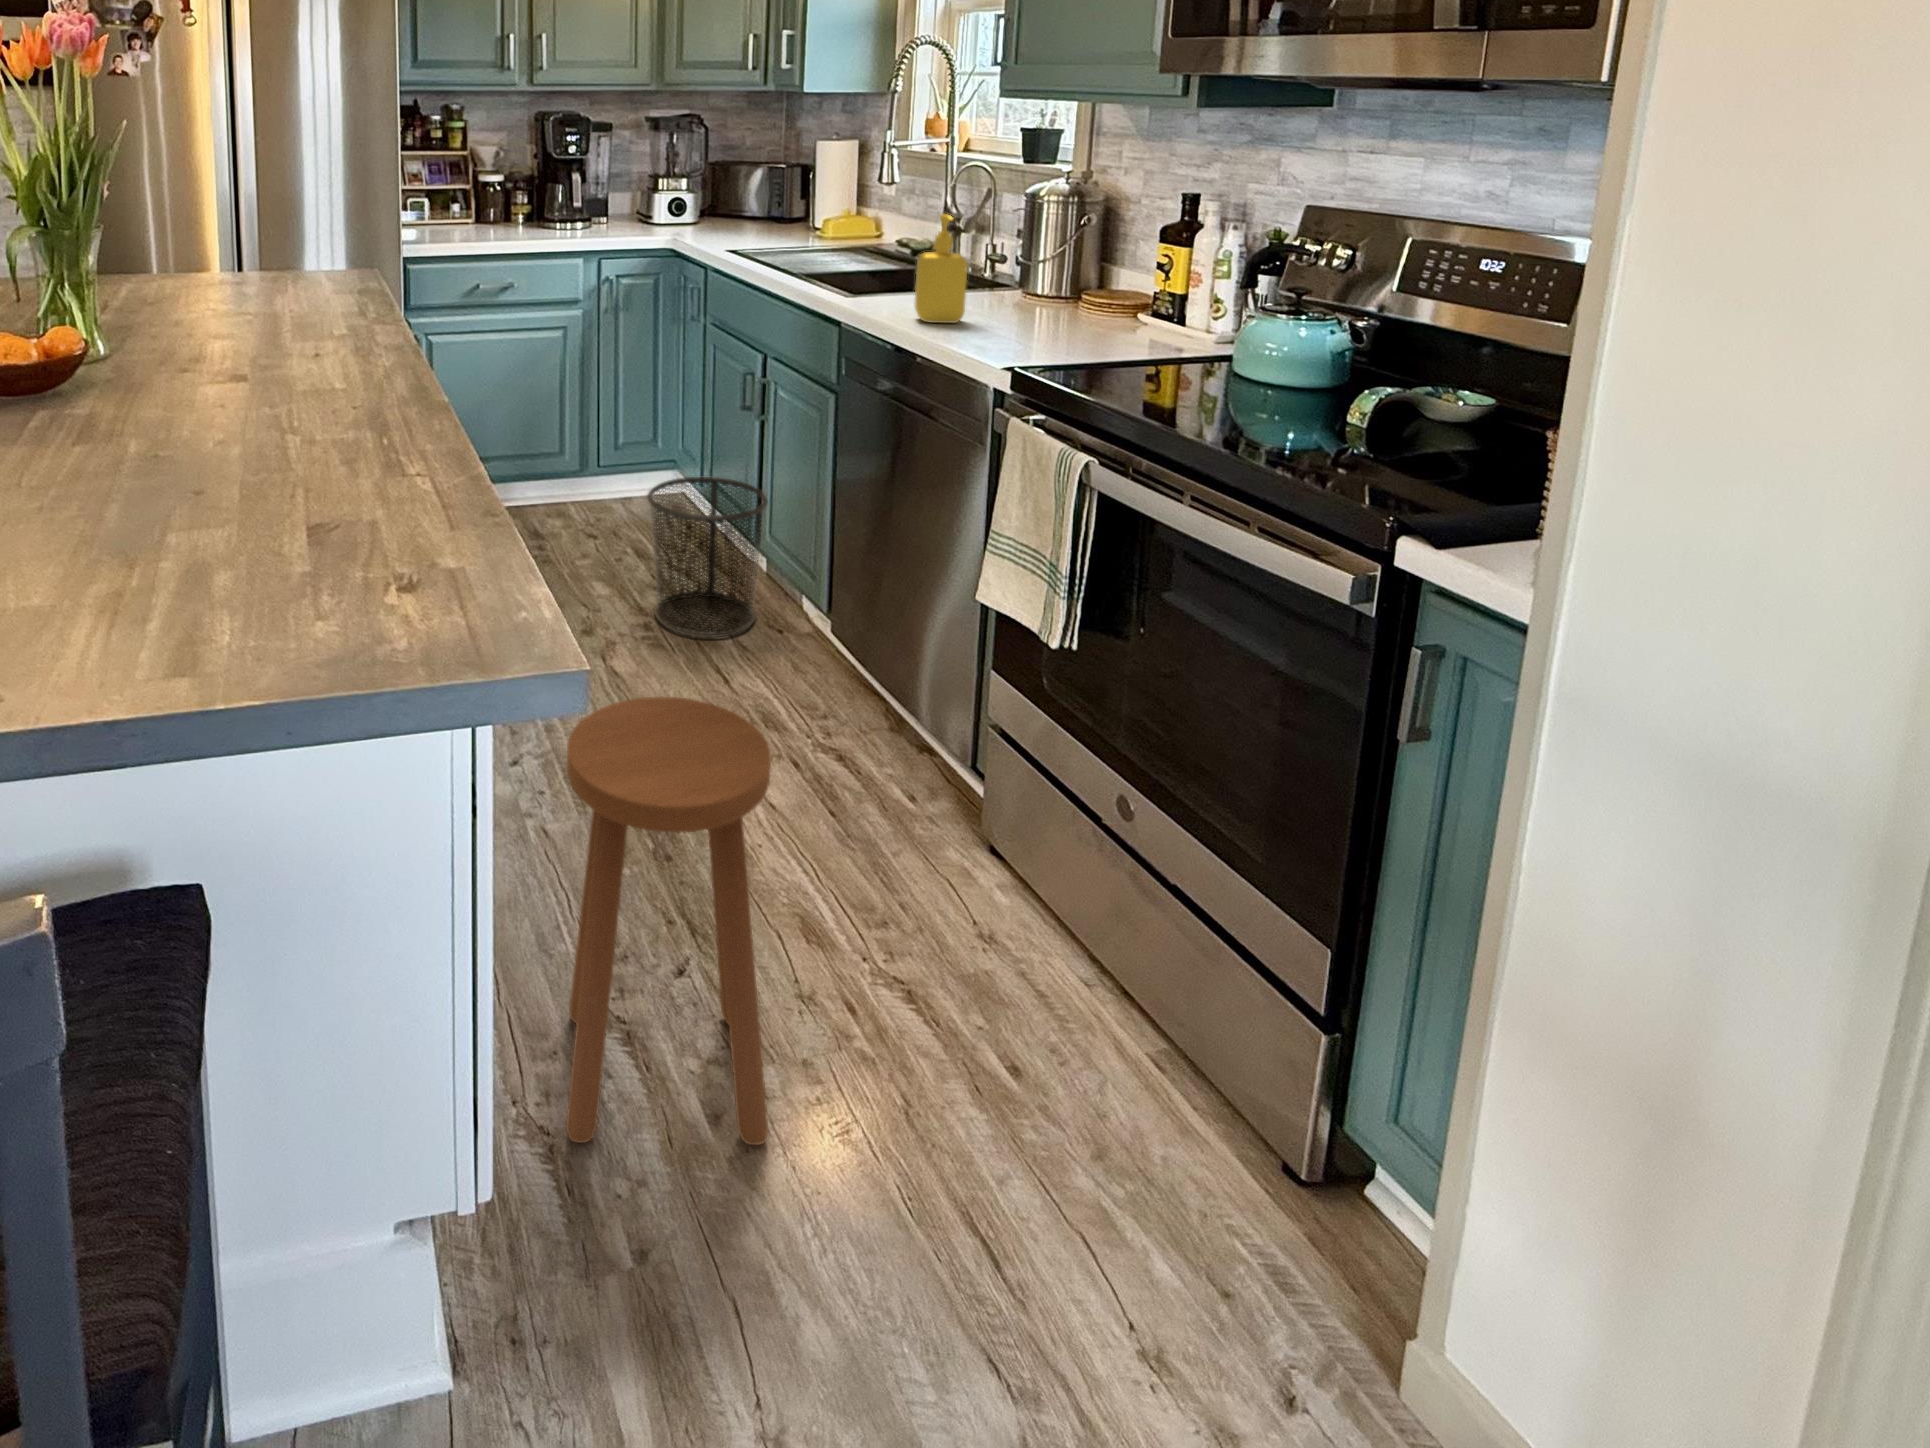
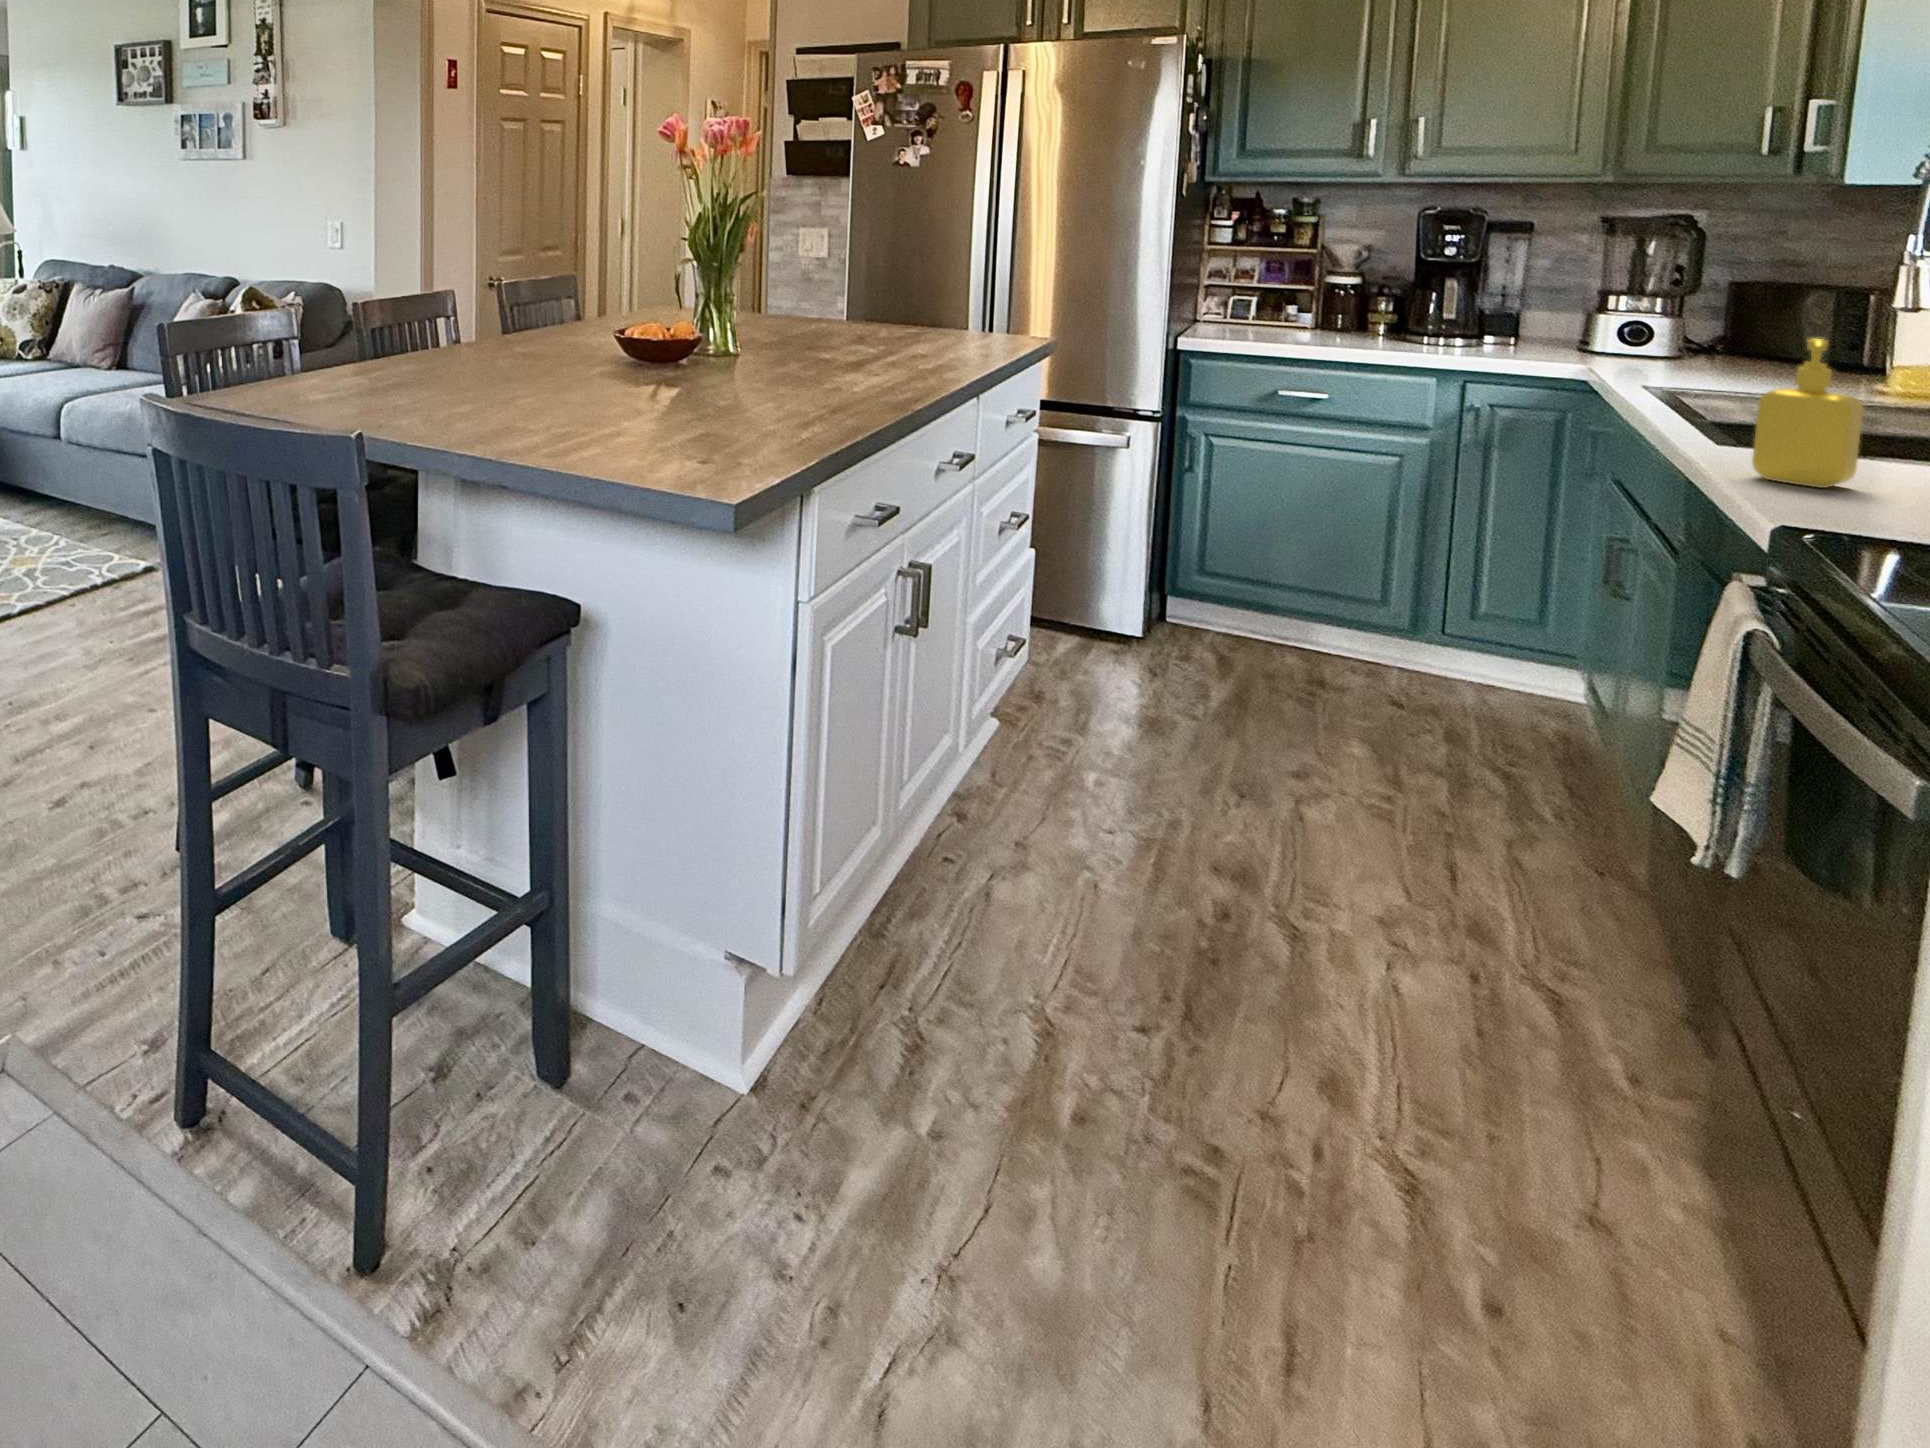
waste bin: present [647,477,768,638] -> none [1399,642,1596,850]
stool: present [566,697,771,1145] -> none [934,716,1181,1155]

